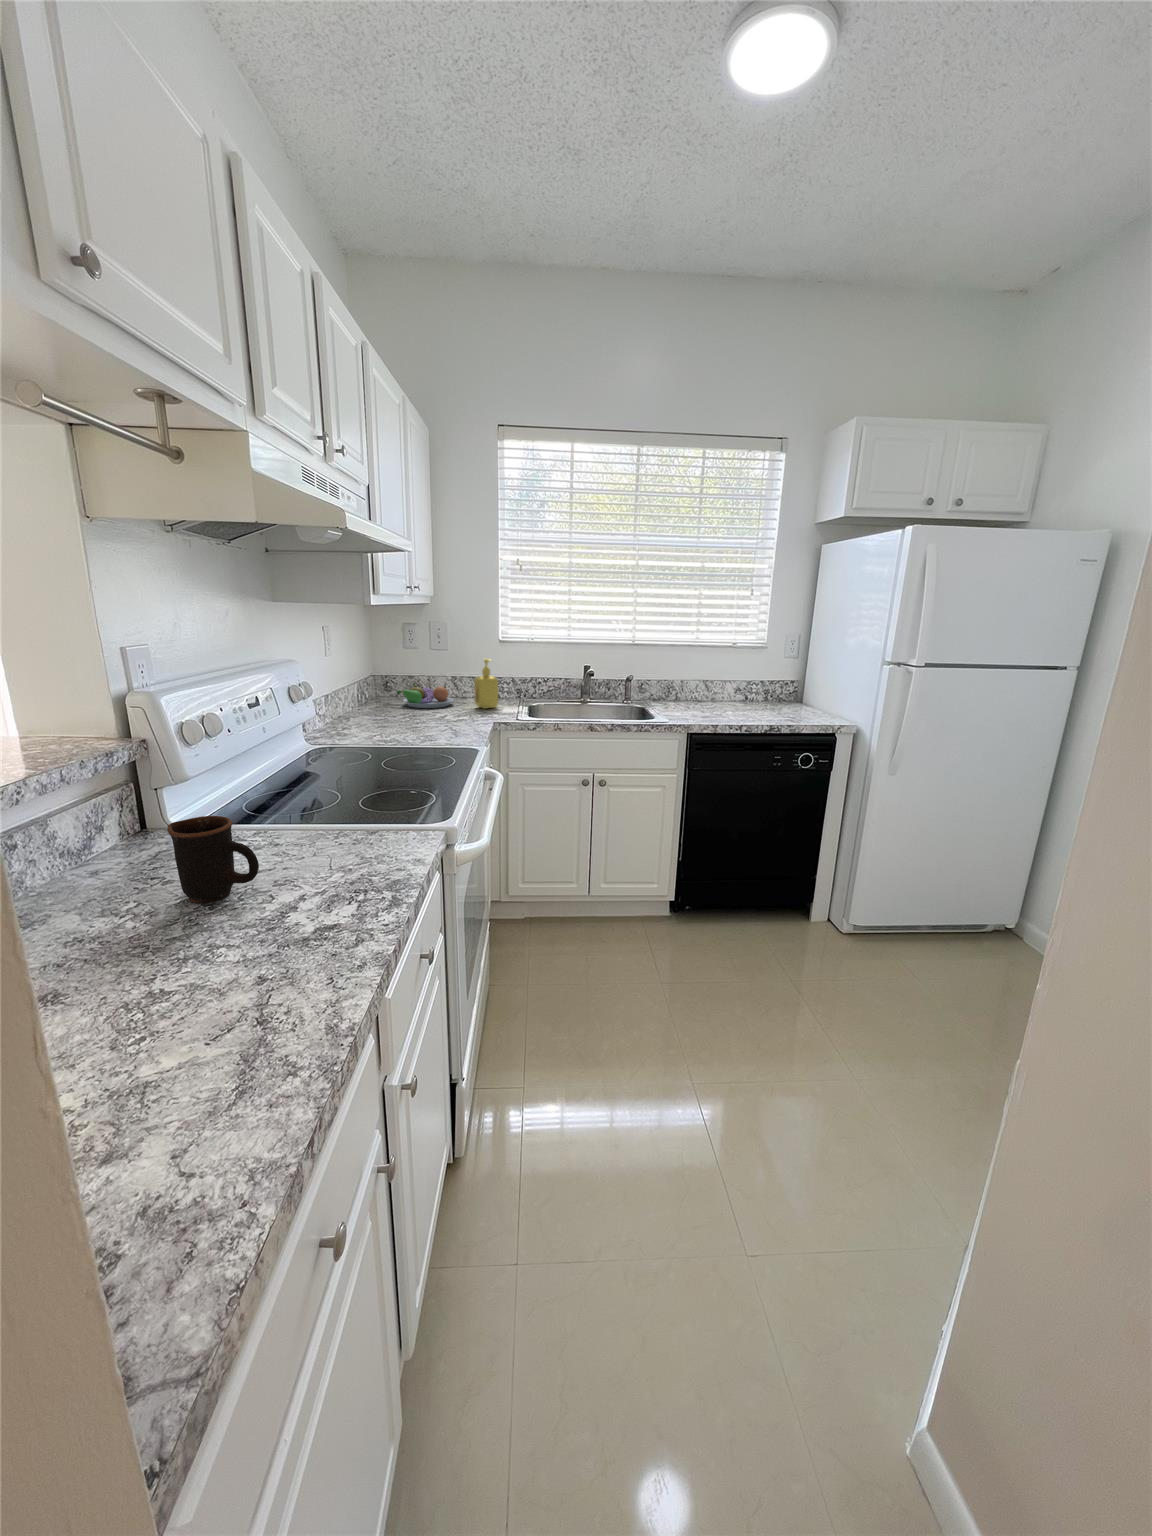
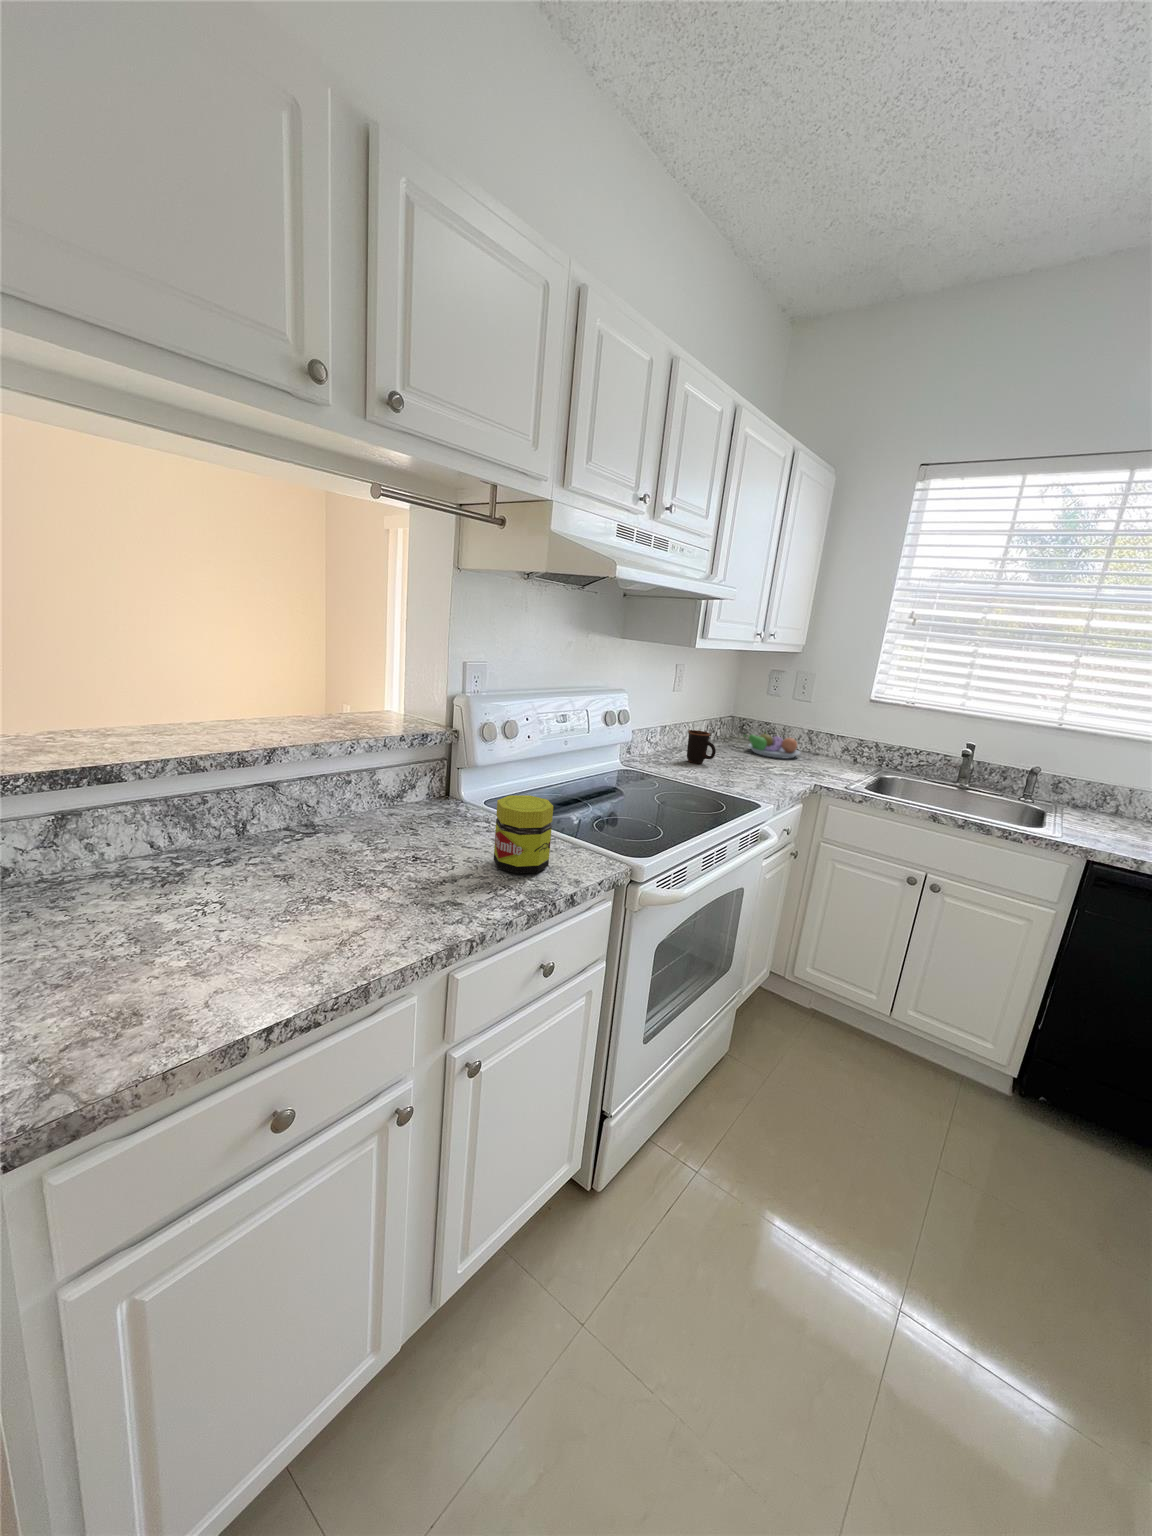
soap dispenser: present [474,659,498,709] -> none [818,716,849,770]
jar: none [316,784,385,875] -> present [494,795,553,874]
mug: present [167,816,259,903] -> present [687,730,716,763]

